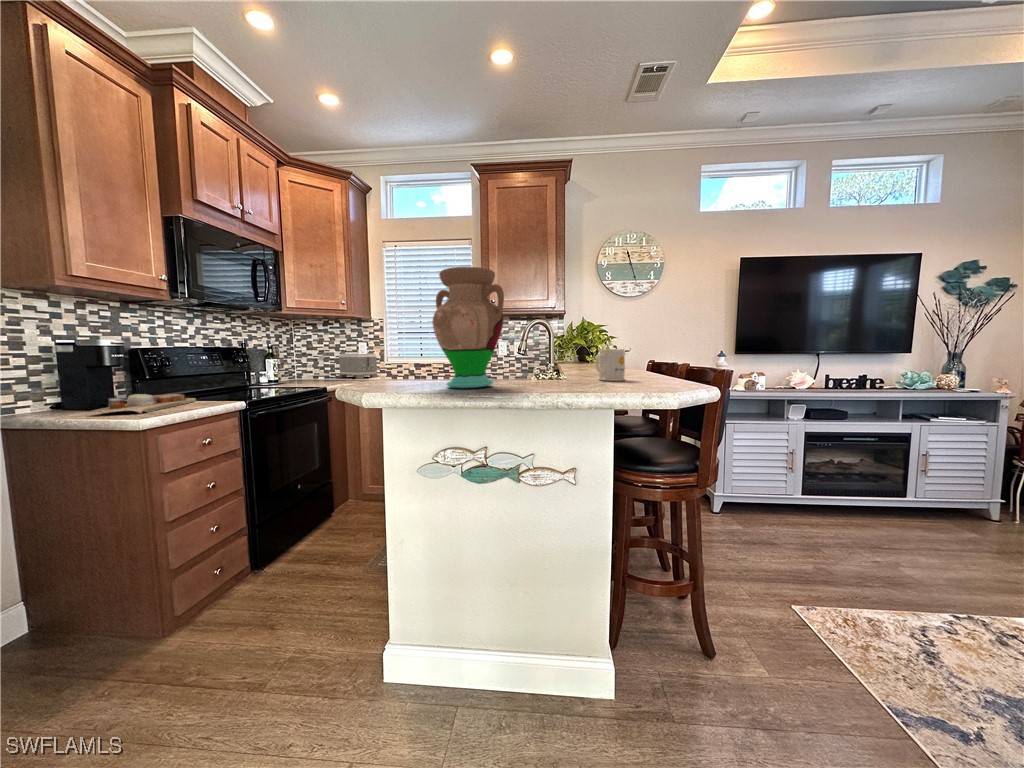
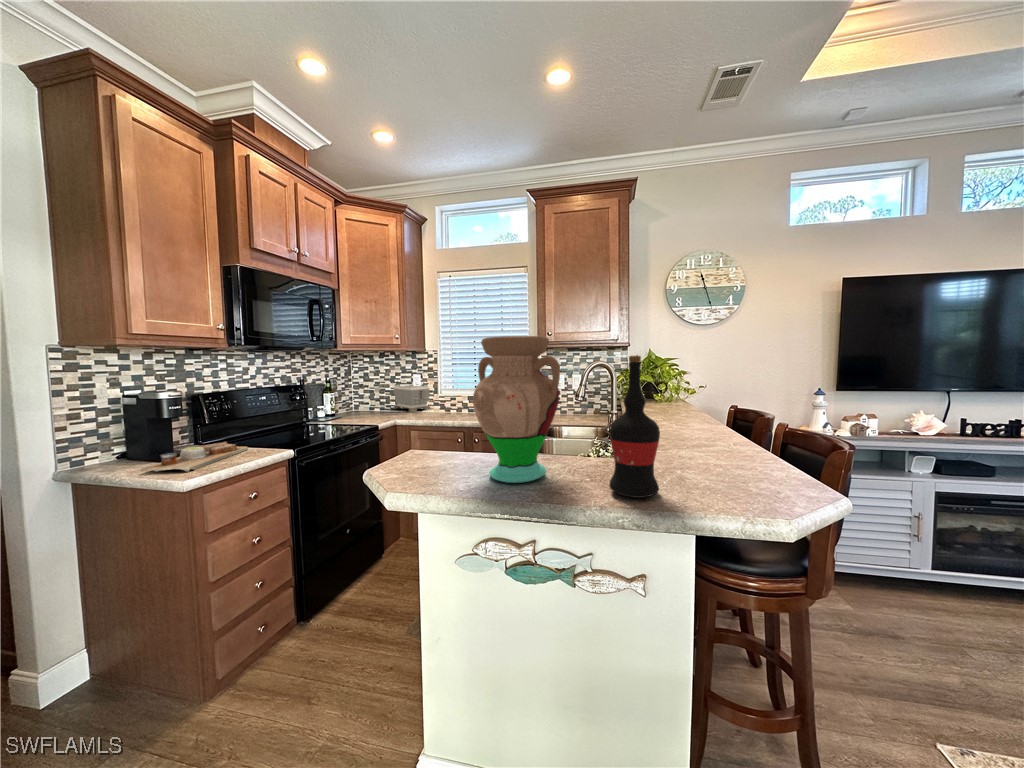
wine bottle: none [542,282,579,389] -> present [609,356,660,498]
mug: present [596,349,625,381] -> none [676,420,715,465]

